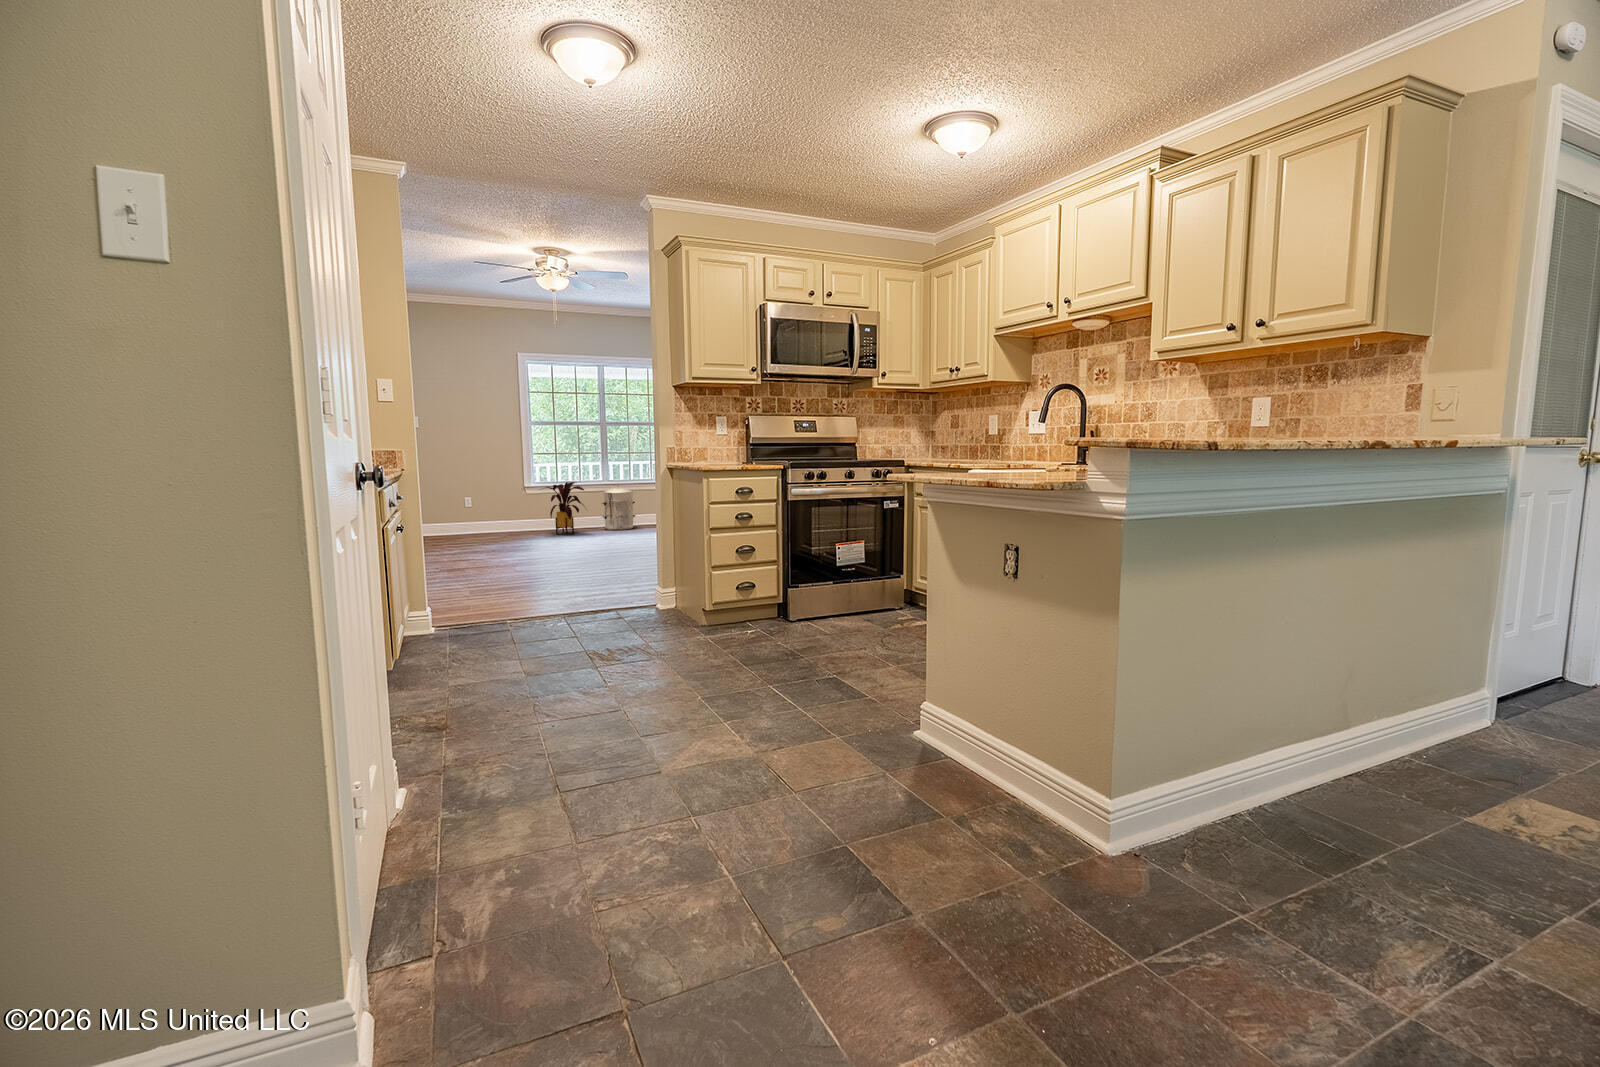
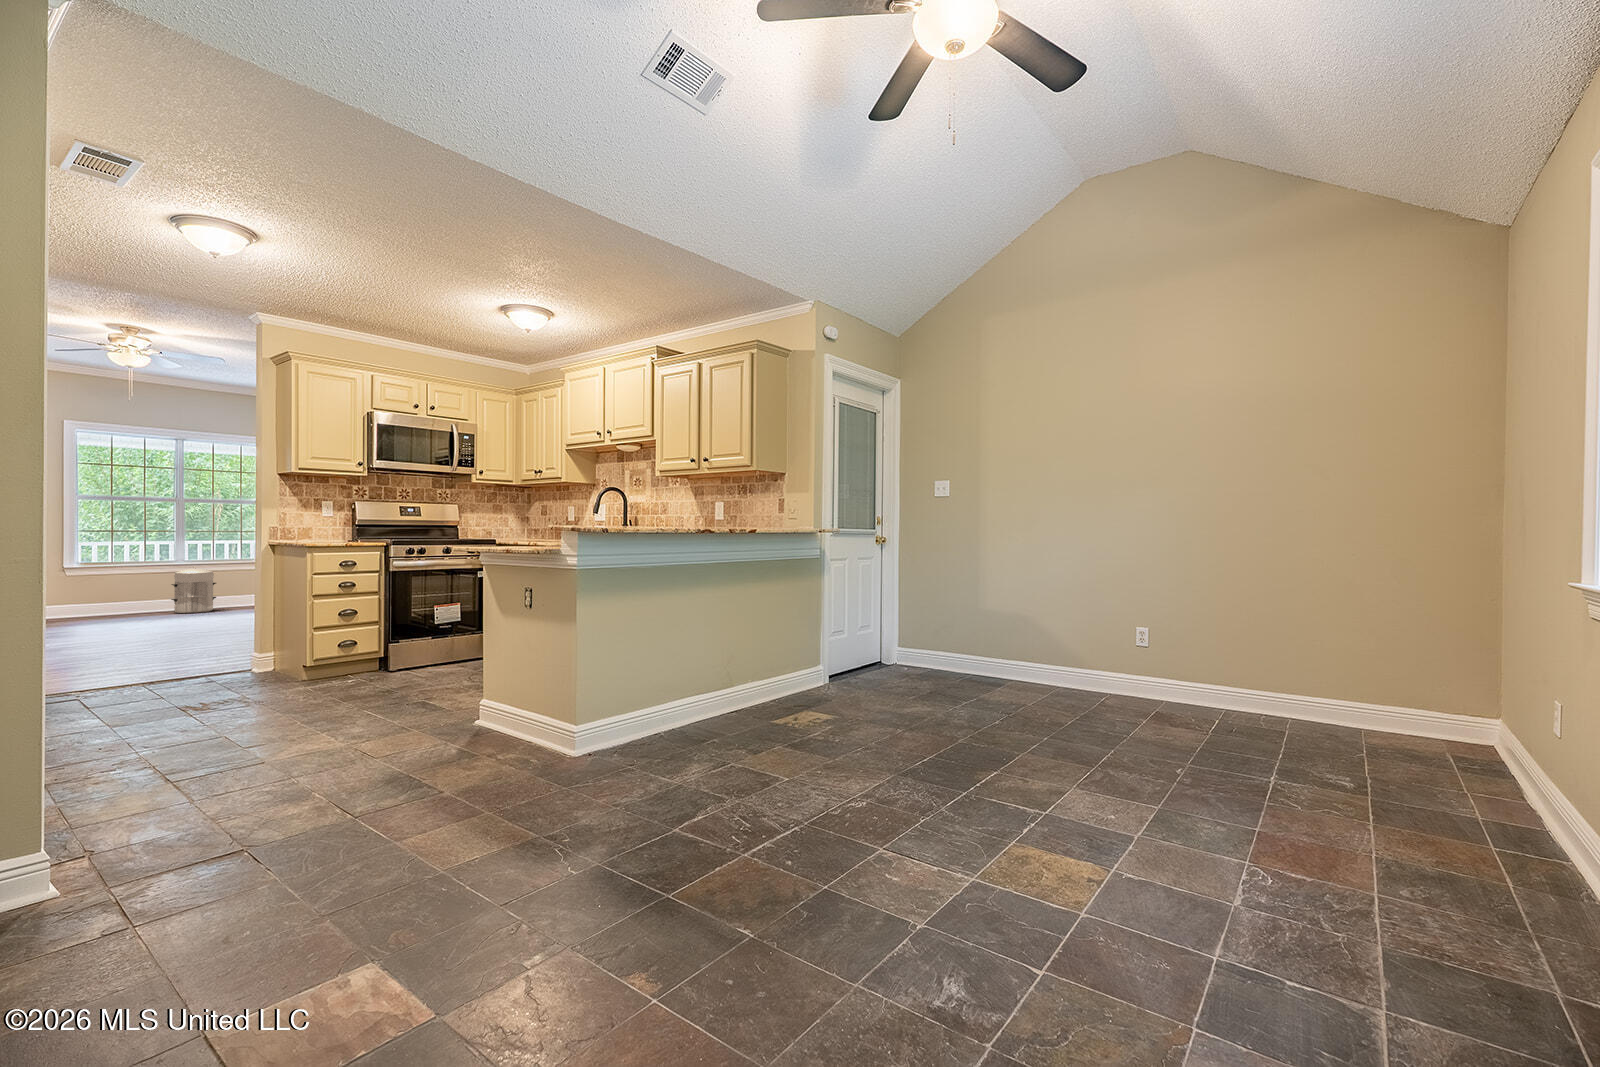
house plant: present [546,482,585,535] -> none [82,562,153,620]

